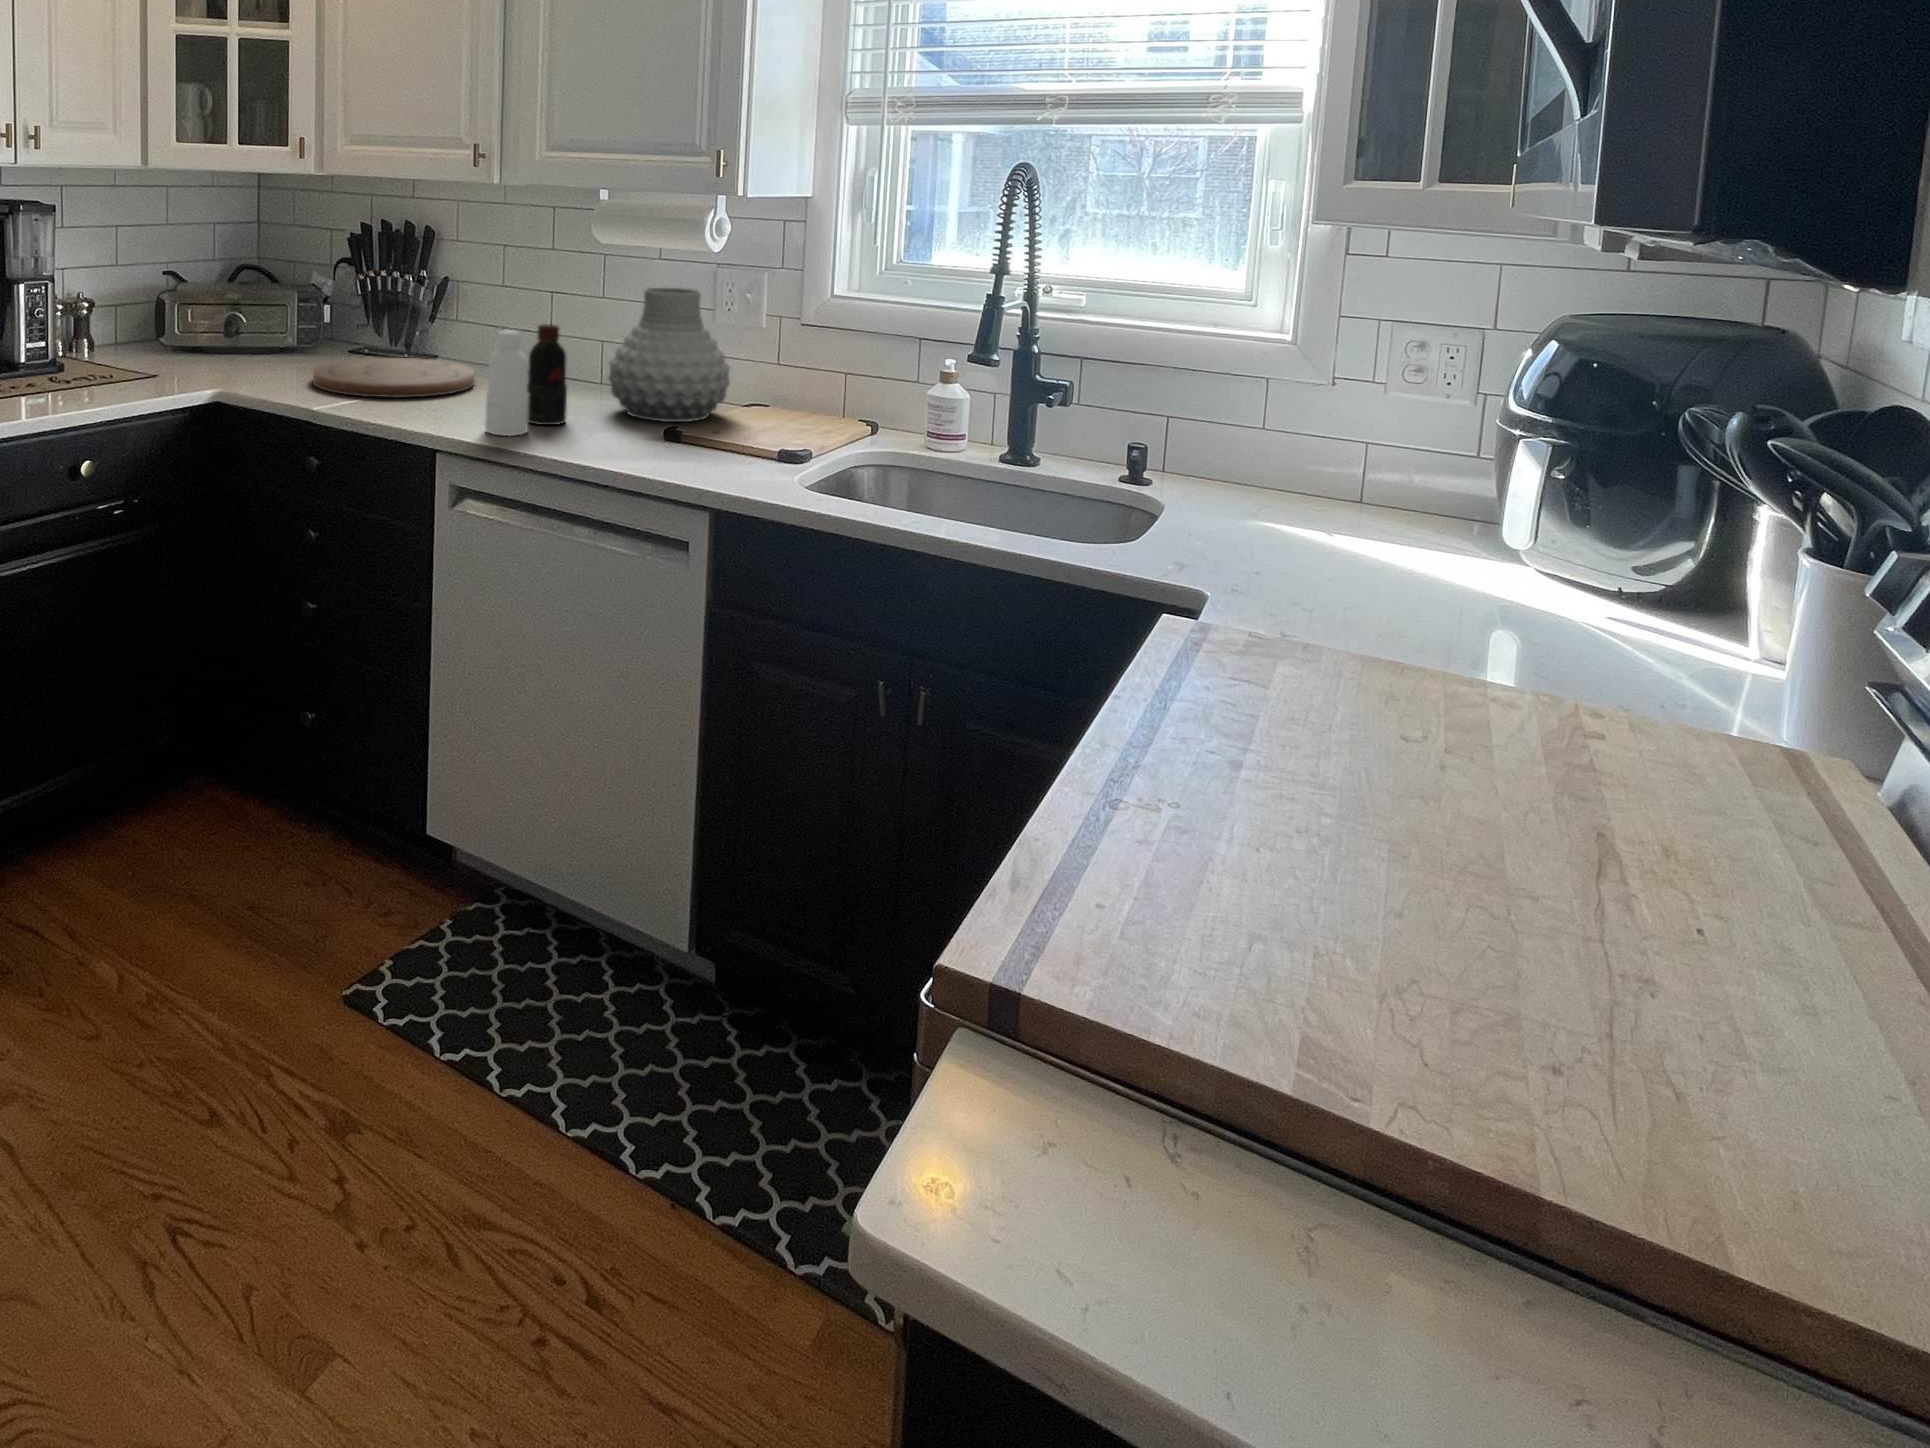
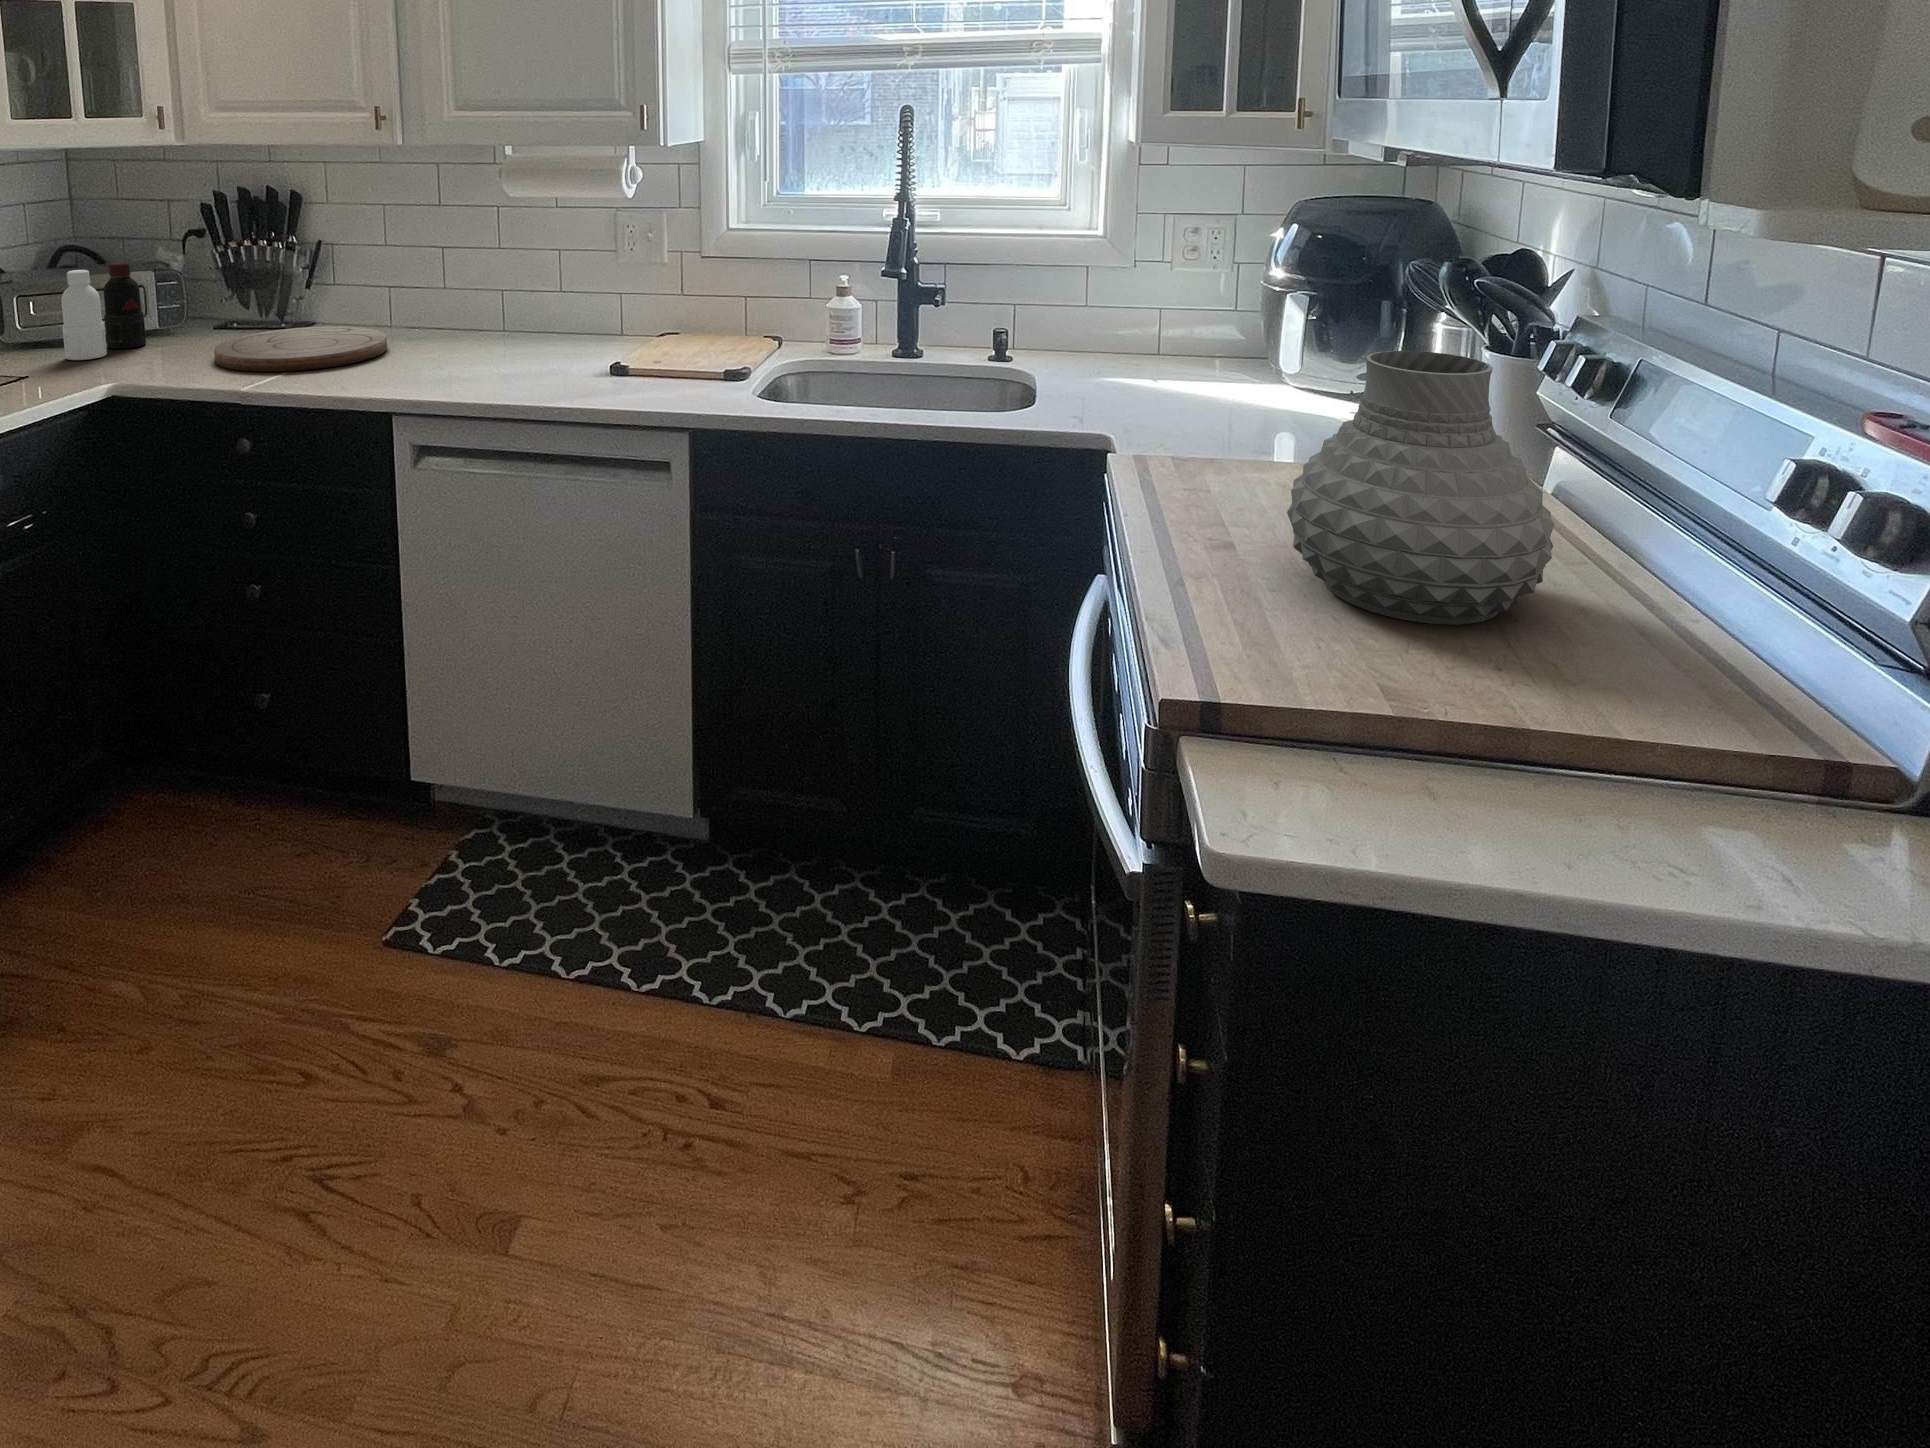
vase: present [609,288,730,422] -> present [1287,351,1555,625]
bottle: present [485,324,567,436] -> present [61,262,146,360]

